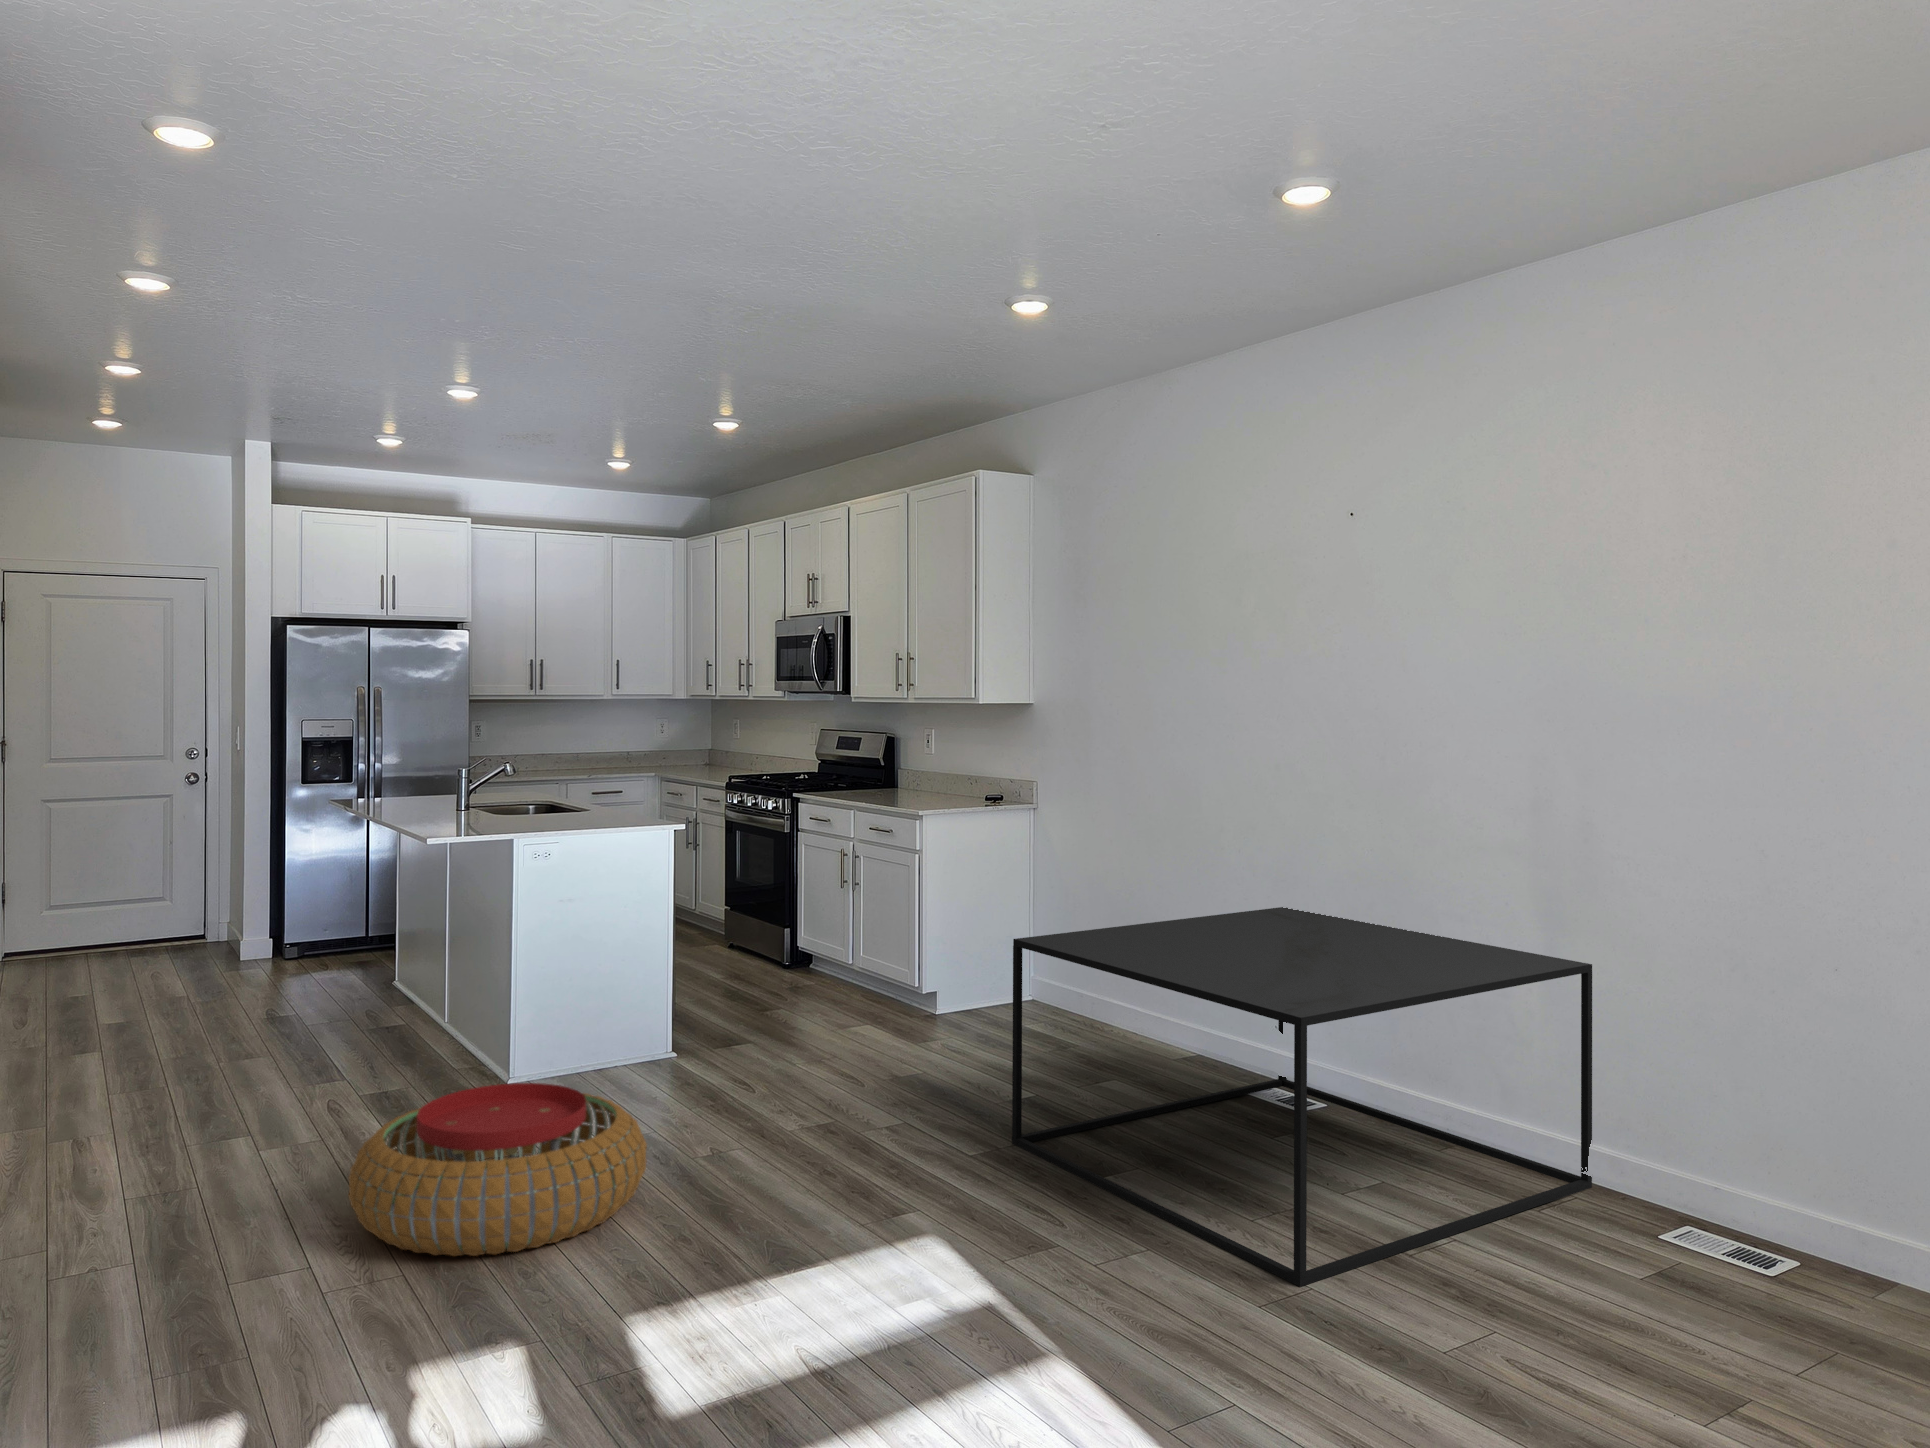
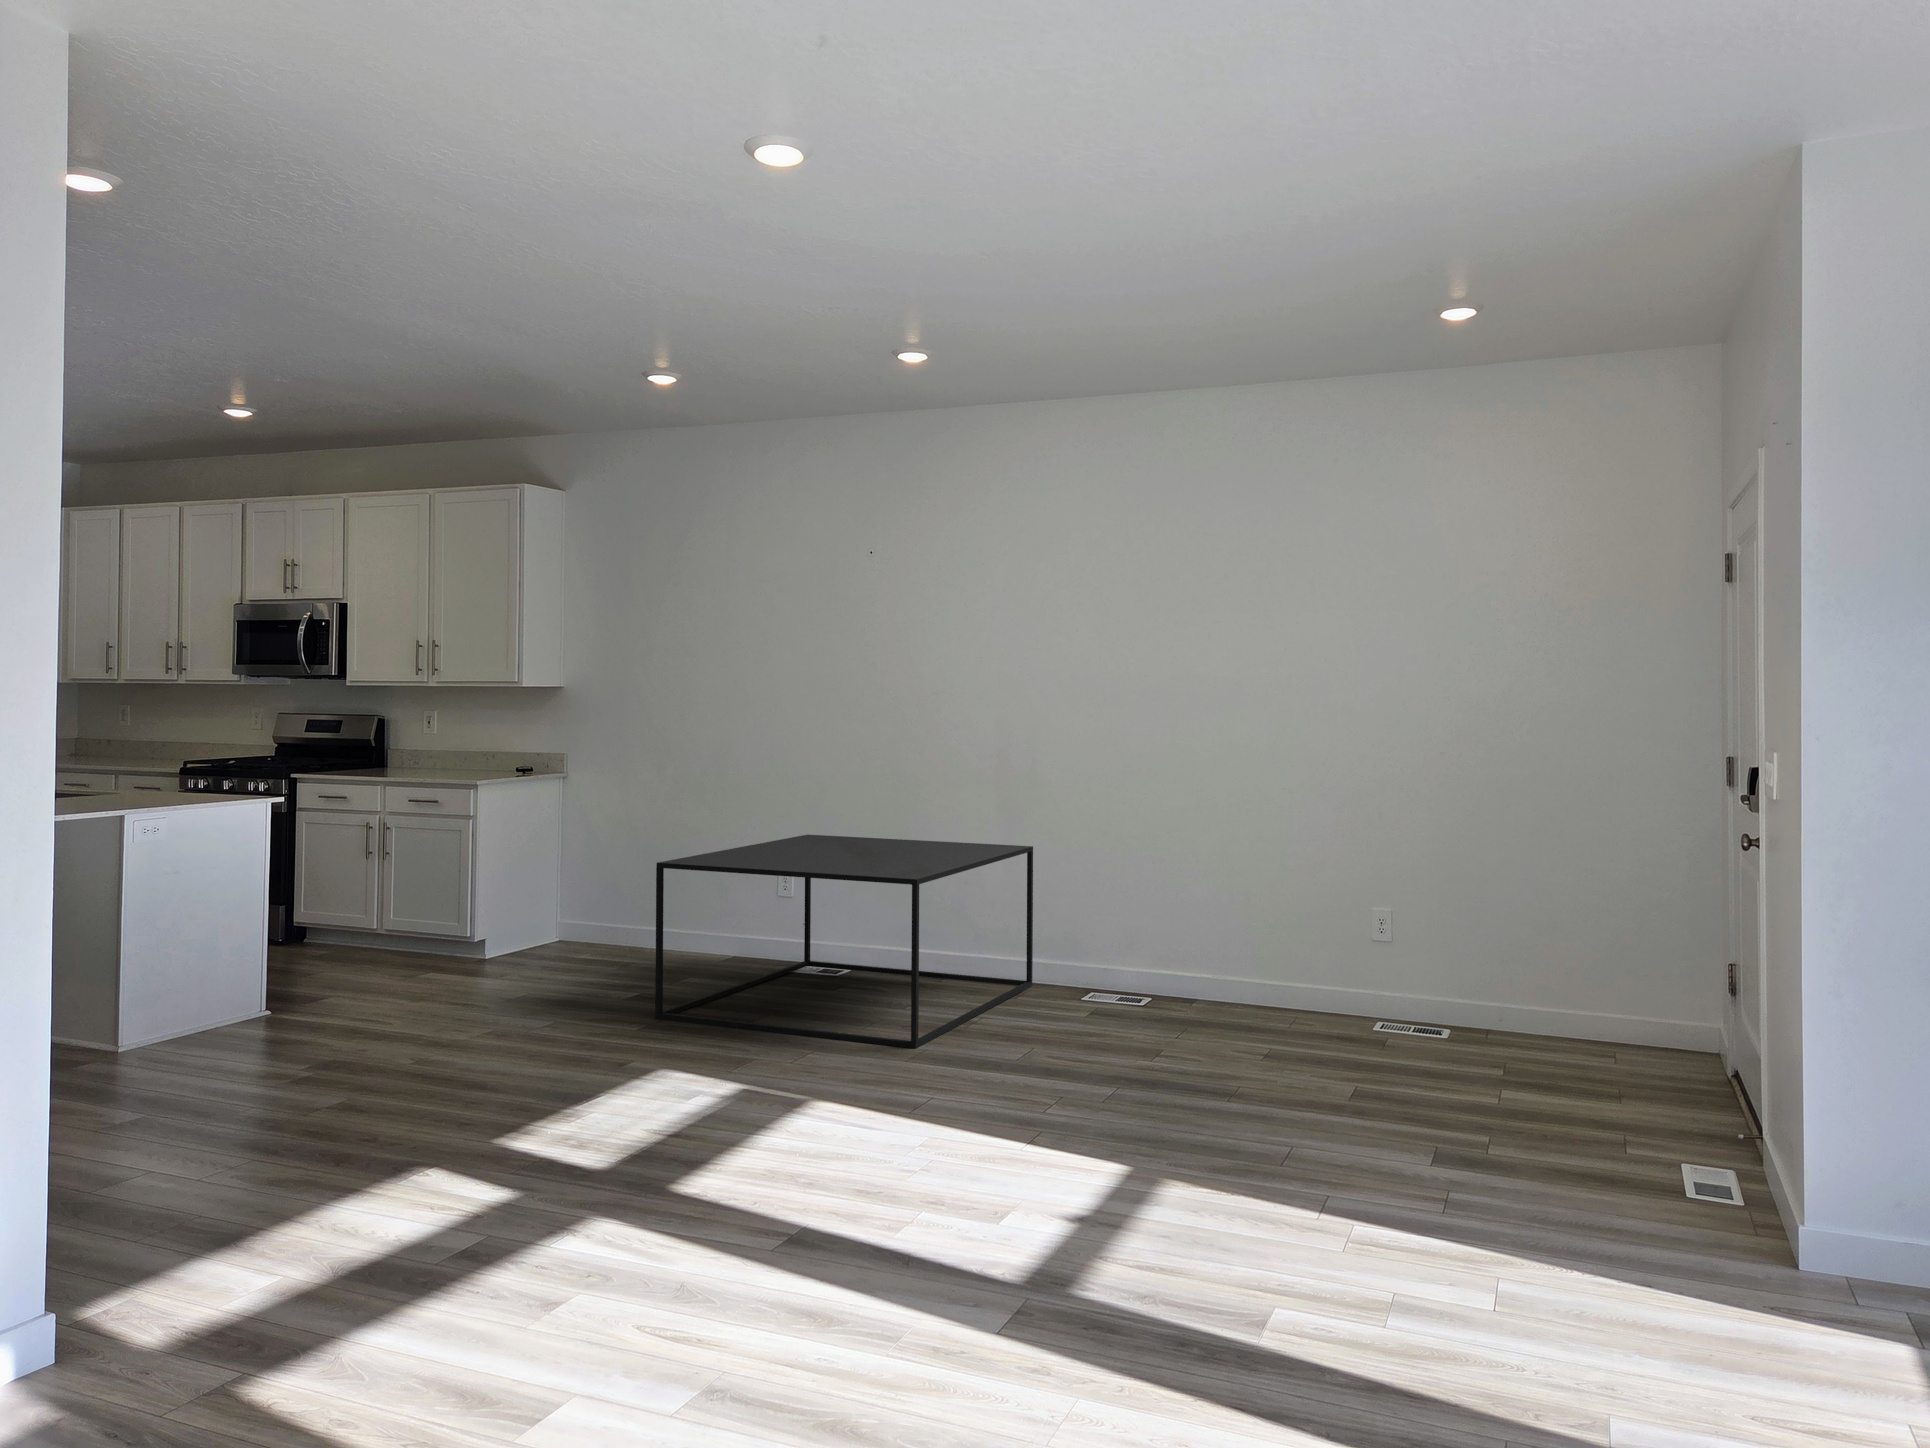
pouf: present [349,1083,647,1256] -> none [151,1008,421,1141]

